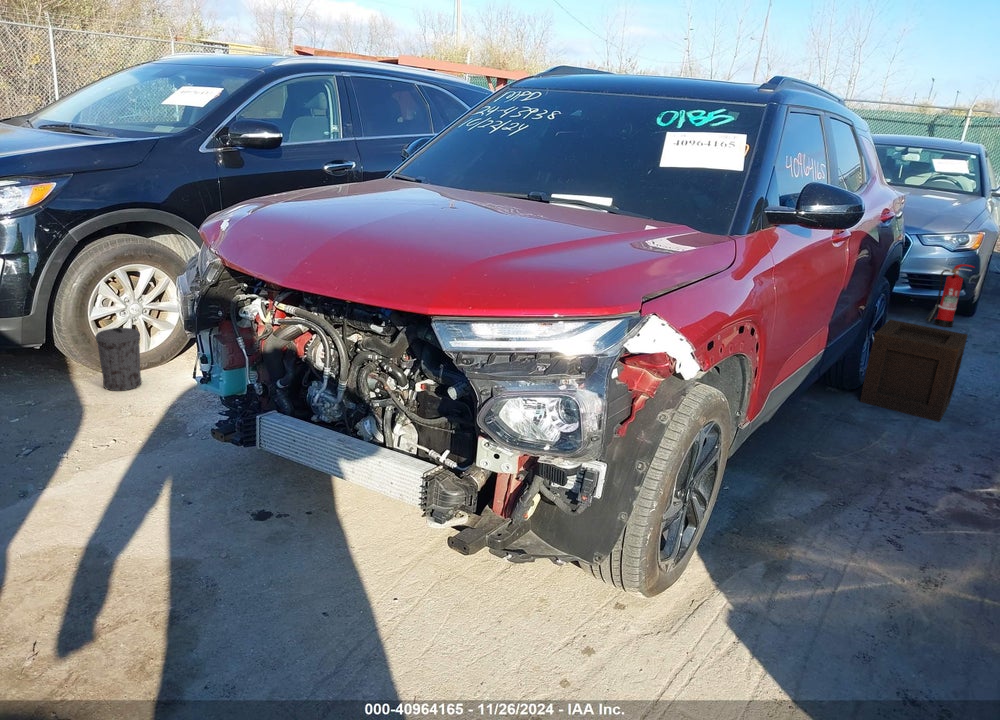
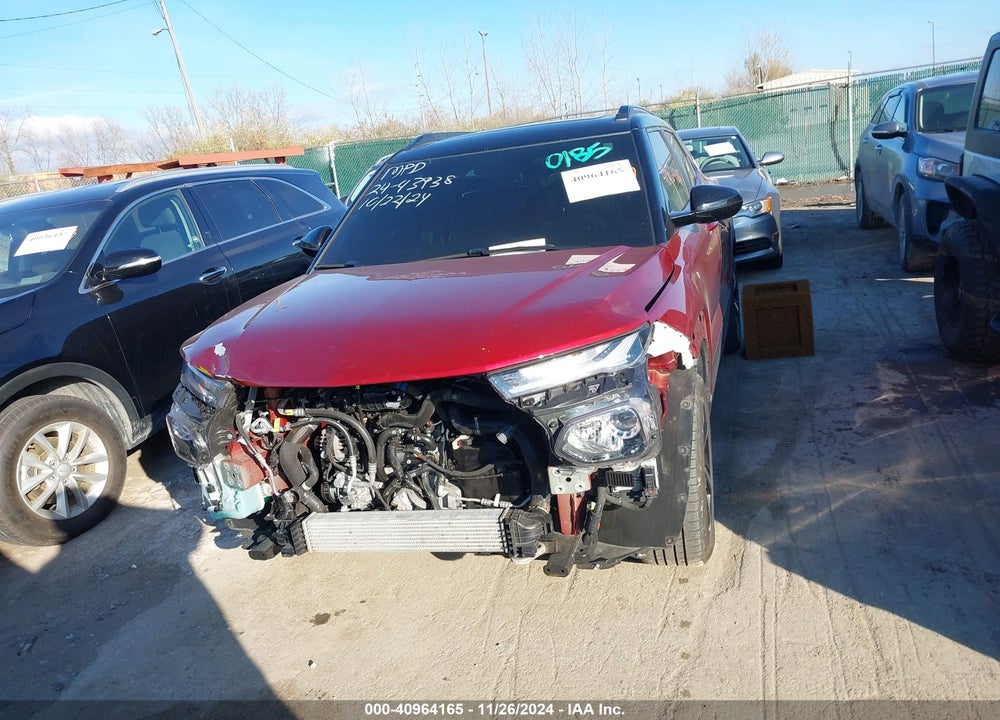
fire extinguisher: present [925,264,973,327] -> none [750,227,775,283]
trash can: present [95,328,141,391] -> none [30,507,91,578]

